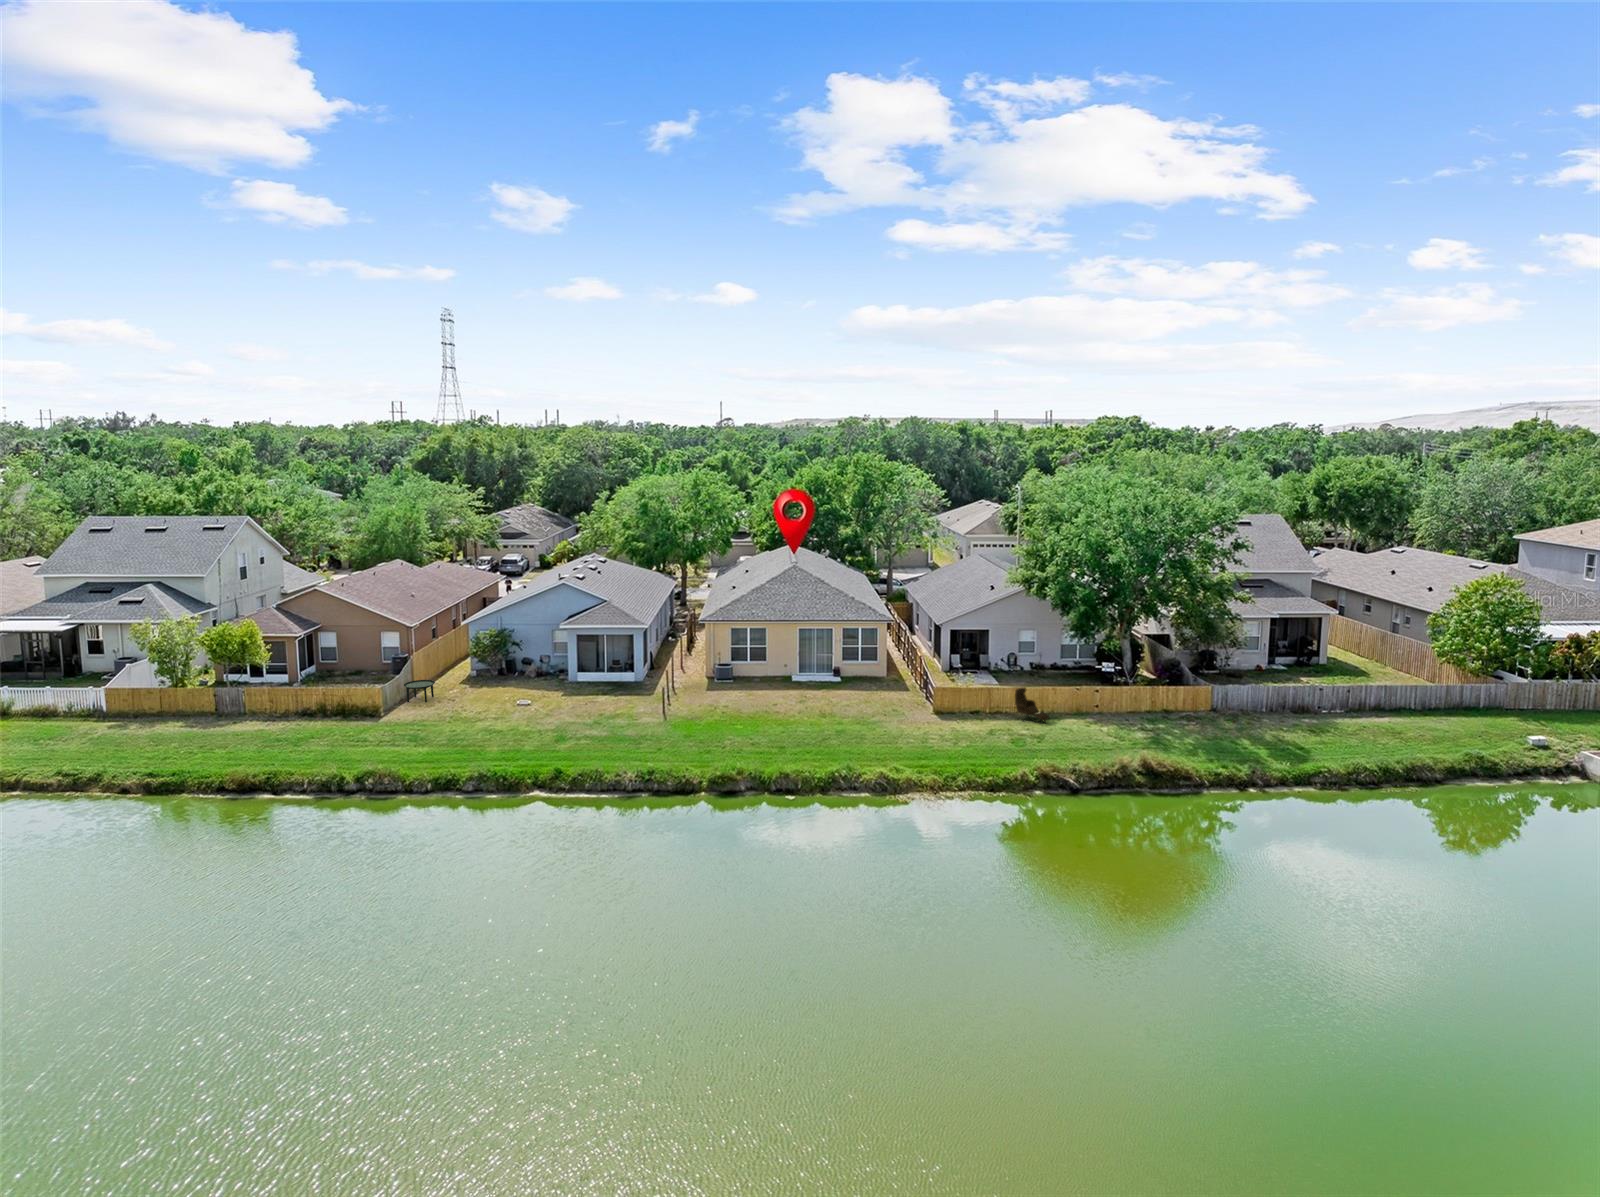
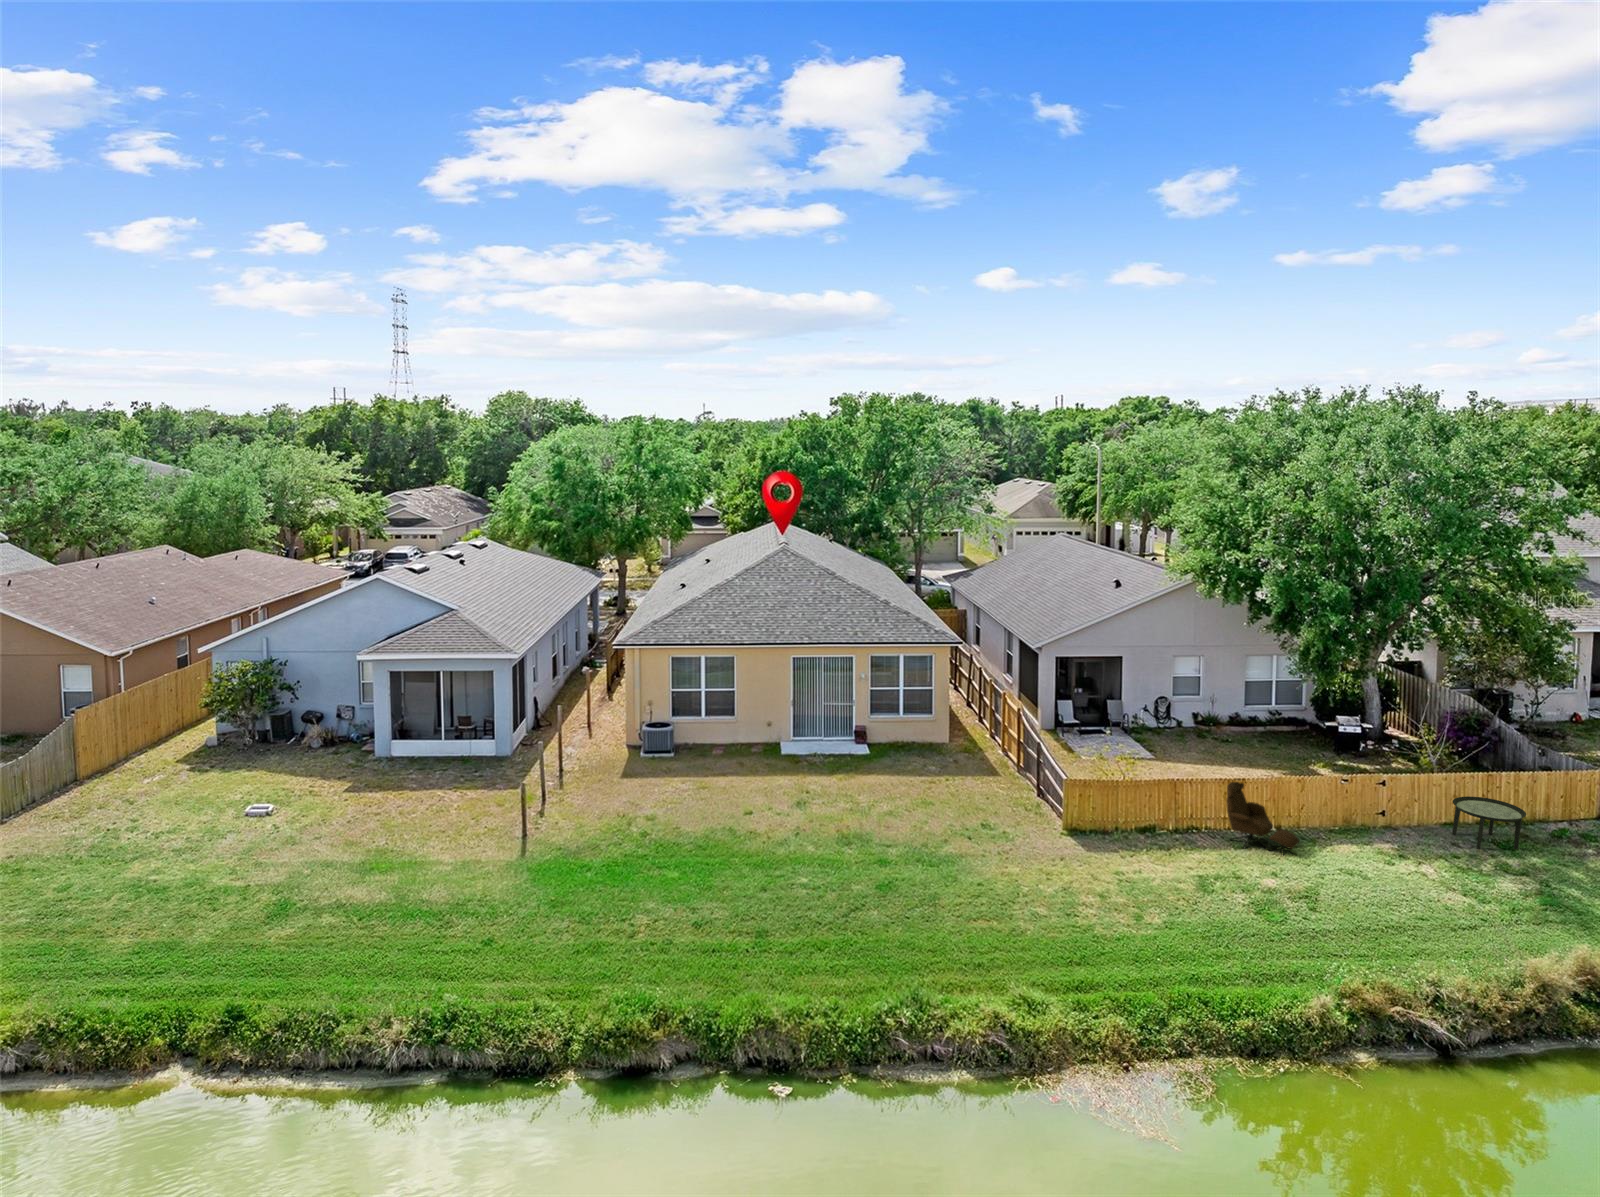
round table: present [404,680,435,702] -> present [1452,796,1526,849]

